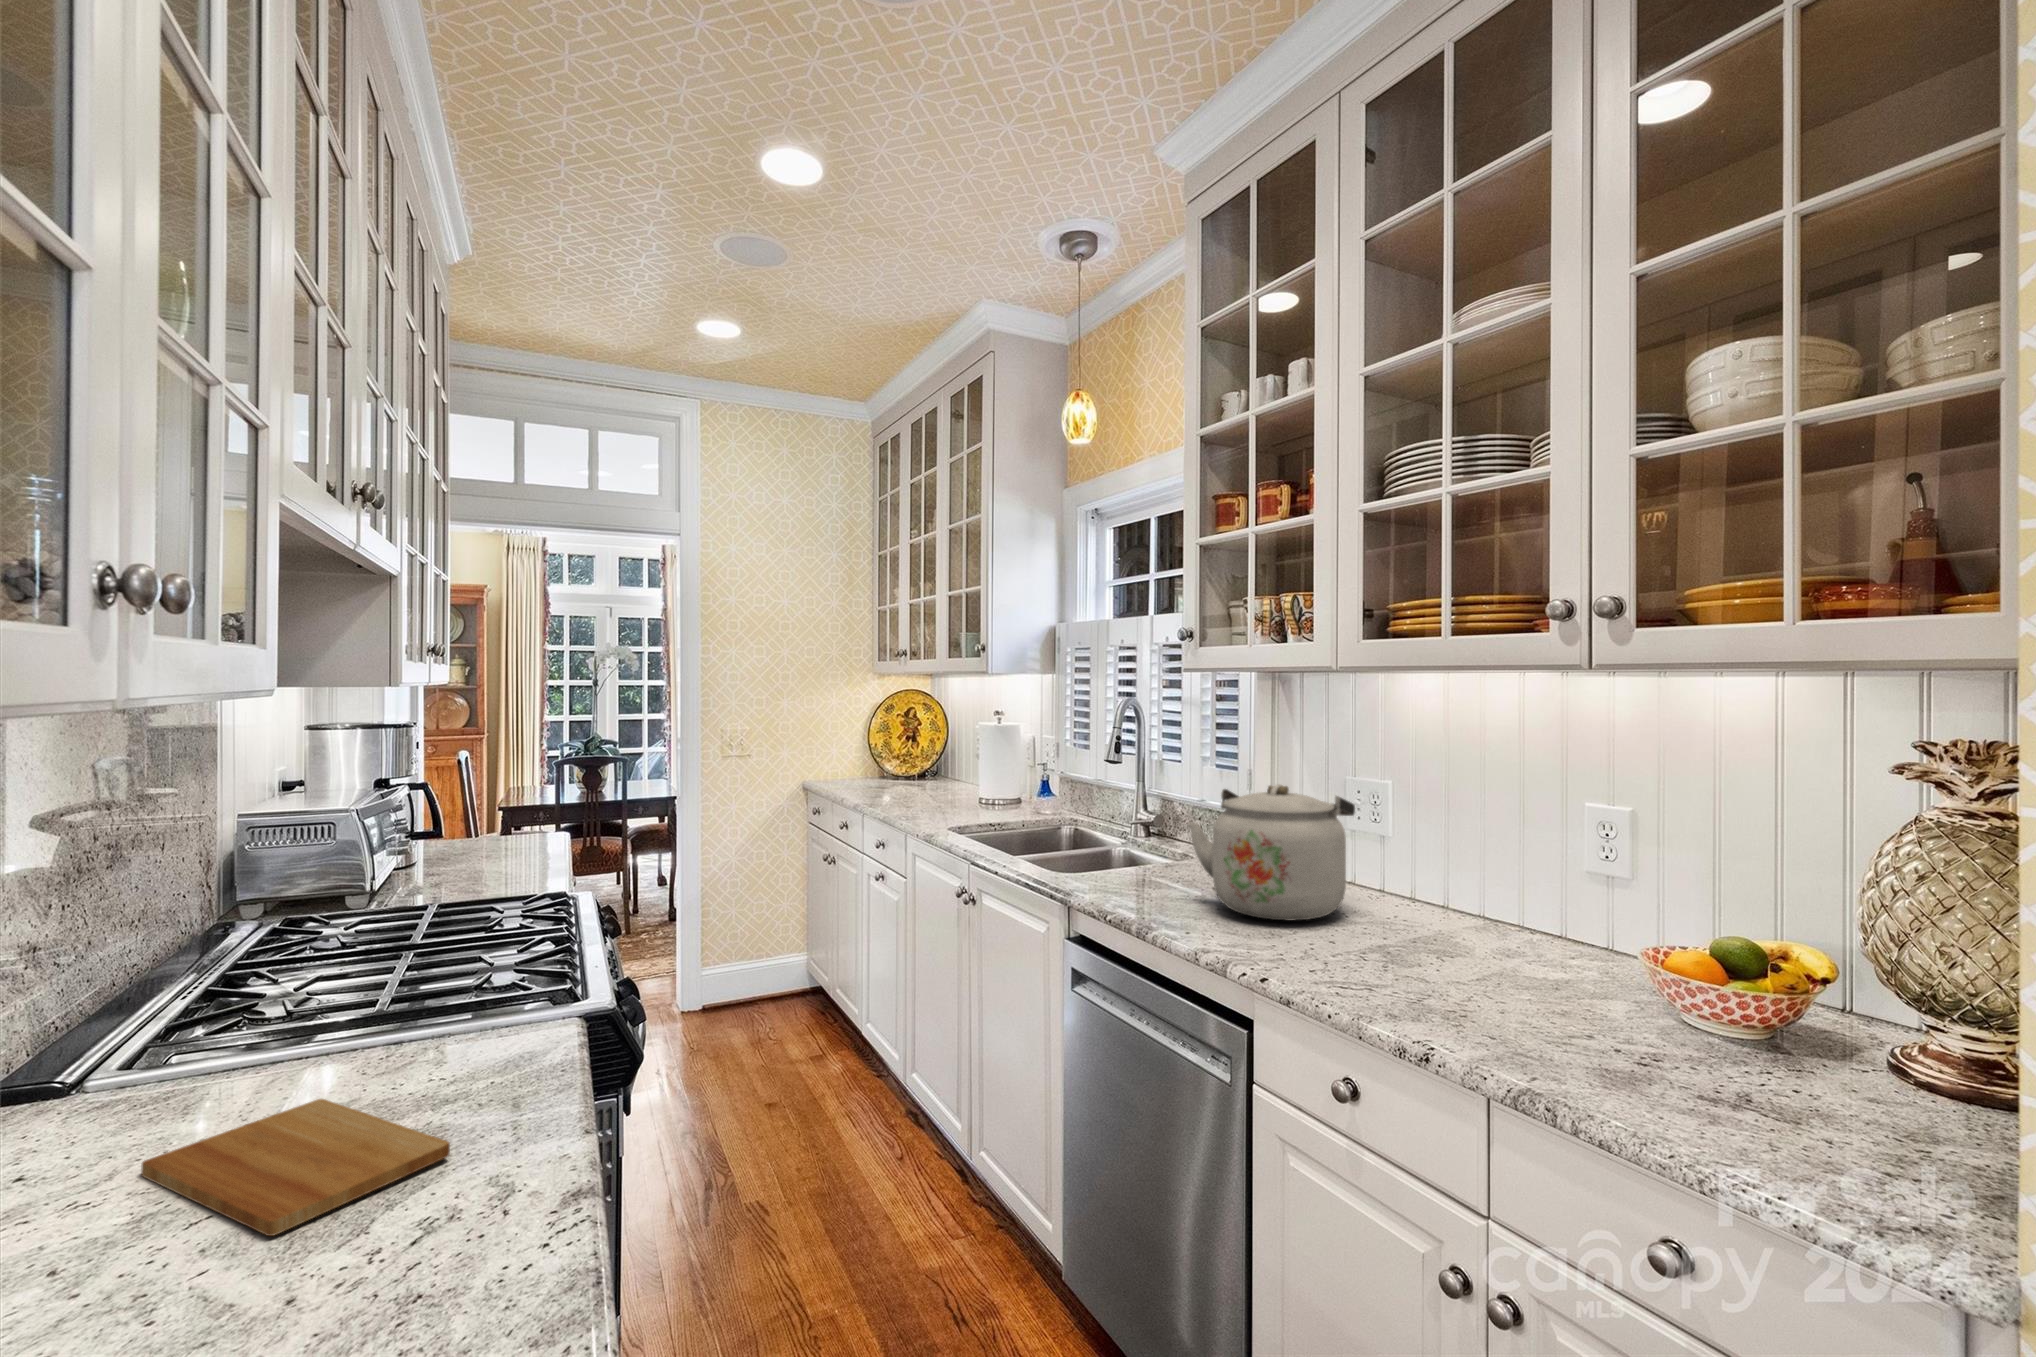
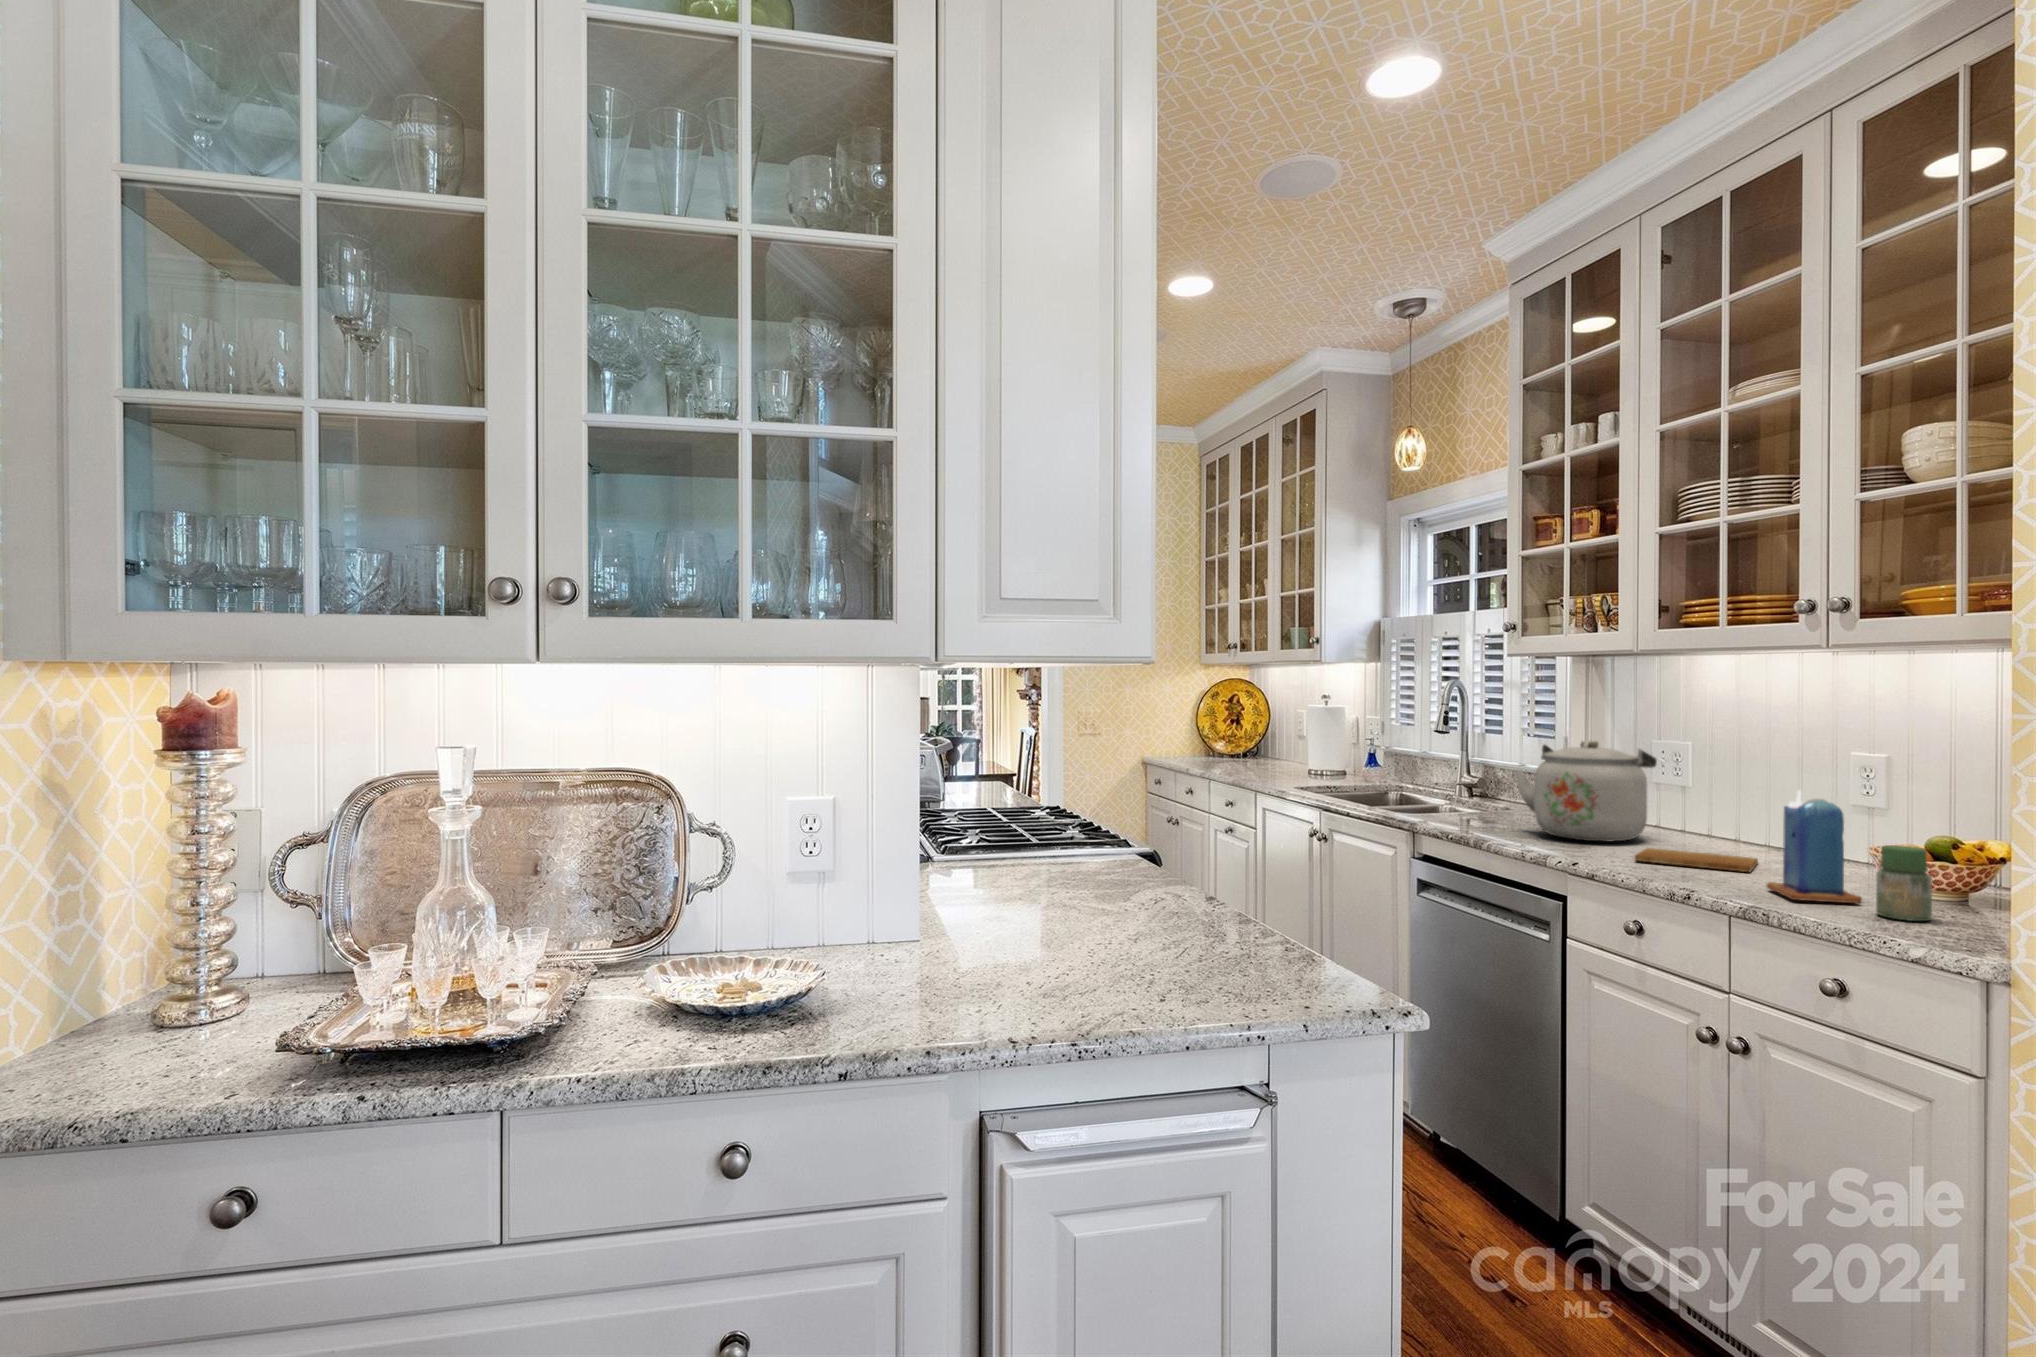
candle: none [1522,885,1661,1064] -> present [1767,791,1862,903]
jar: none [1695,984,1777,1114] -> present [1876,845,1932,921]
cutting board: present [141,1099,450,1236] -> present [1635,848,1758,872]

